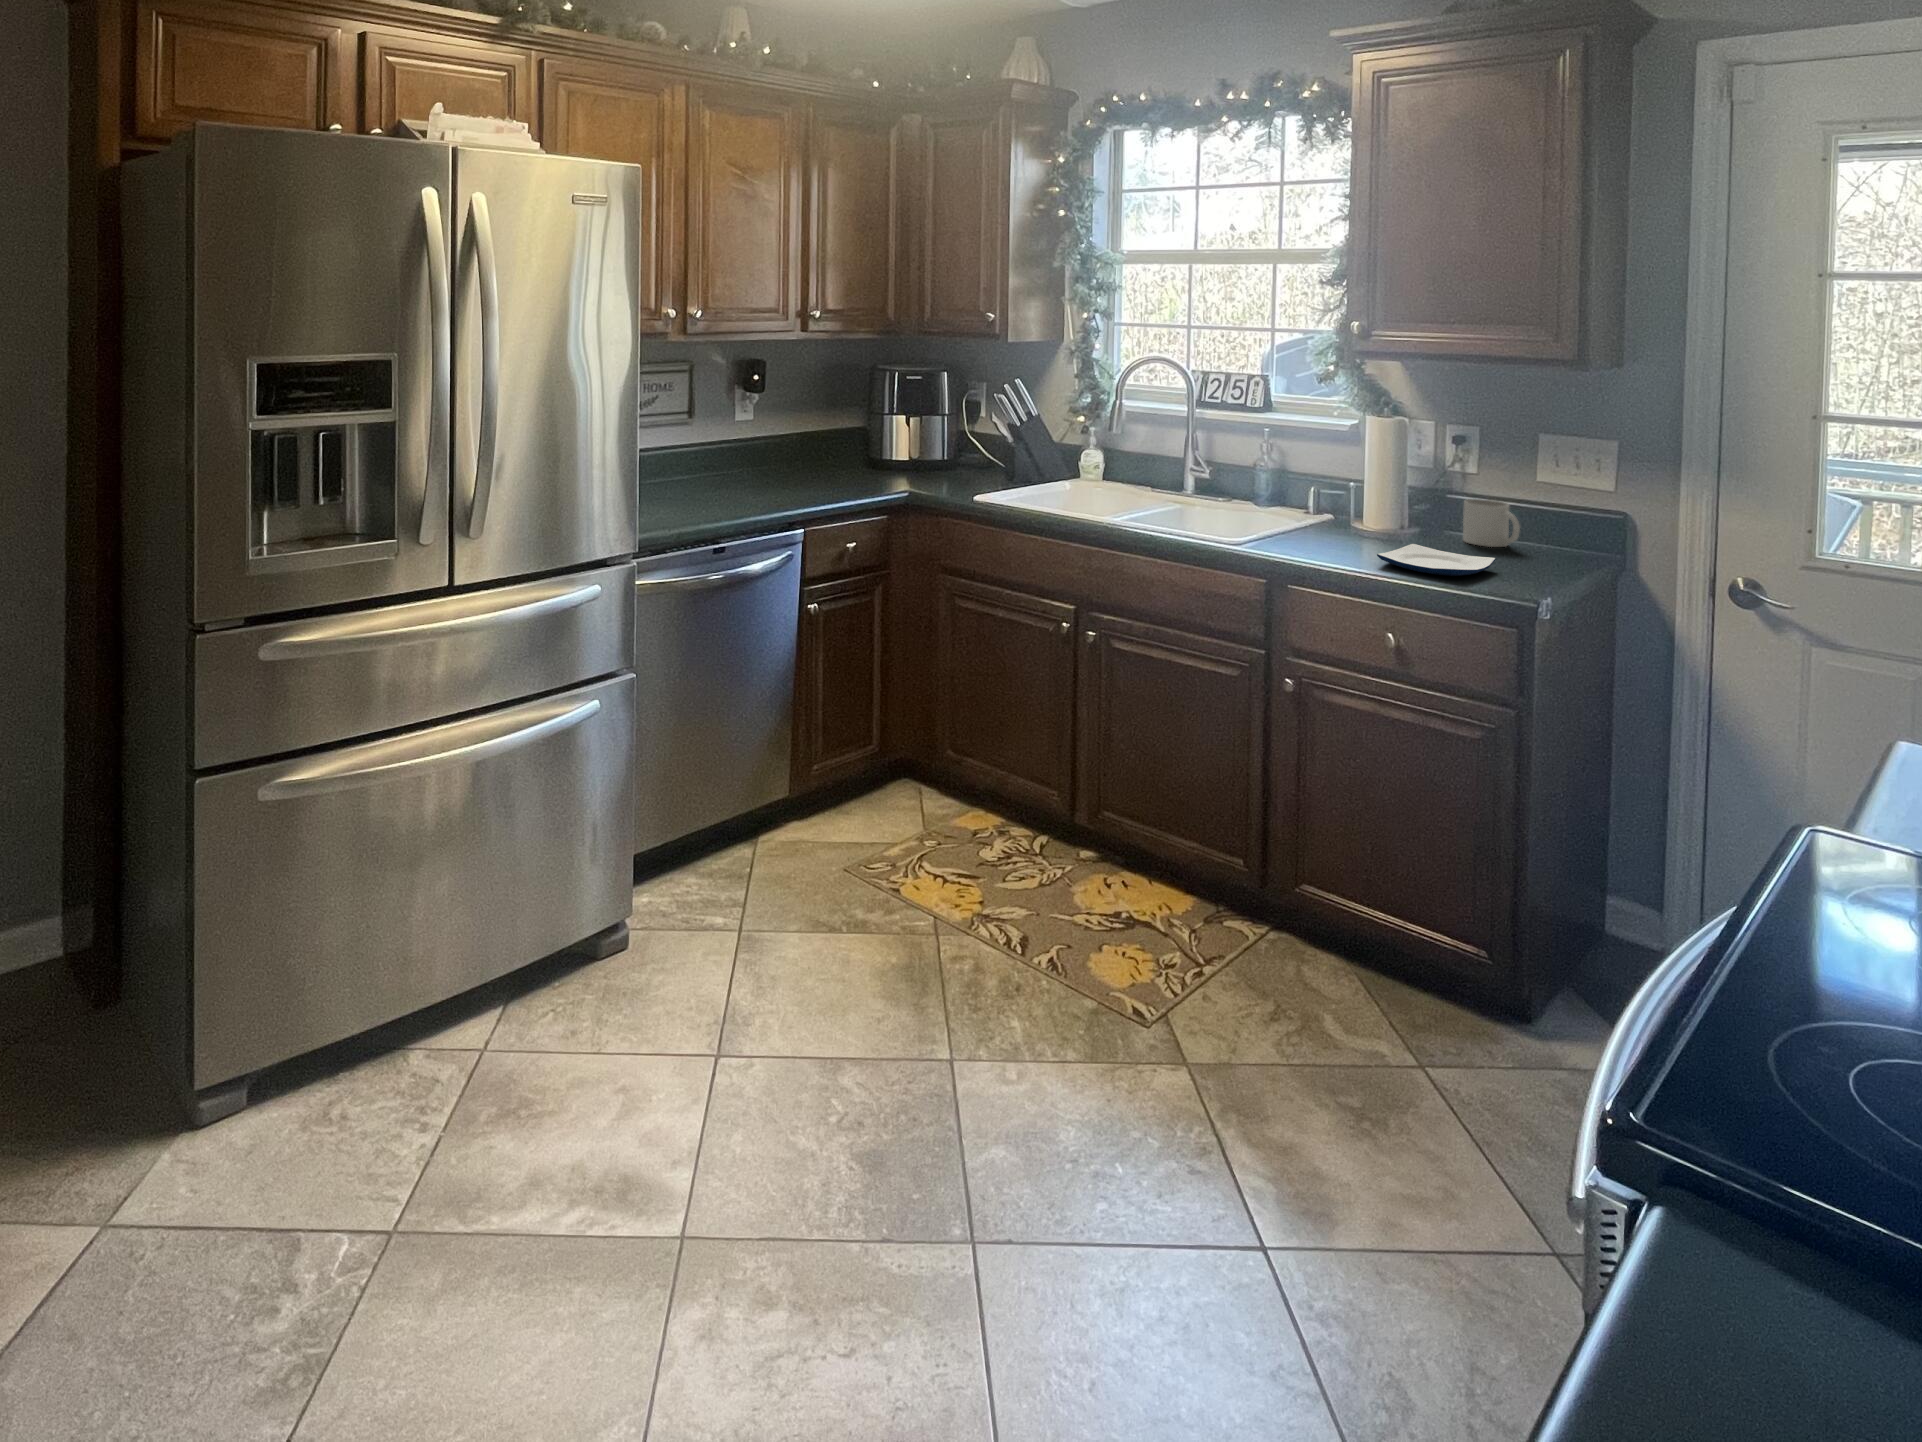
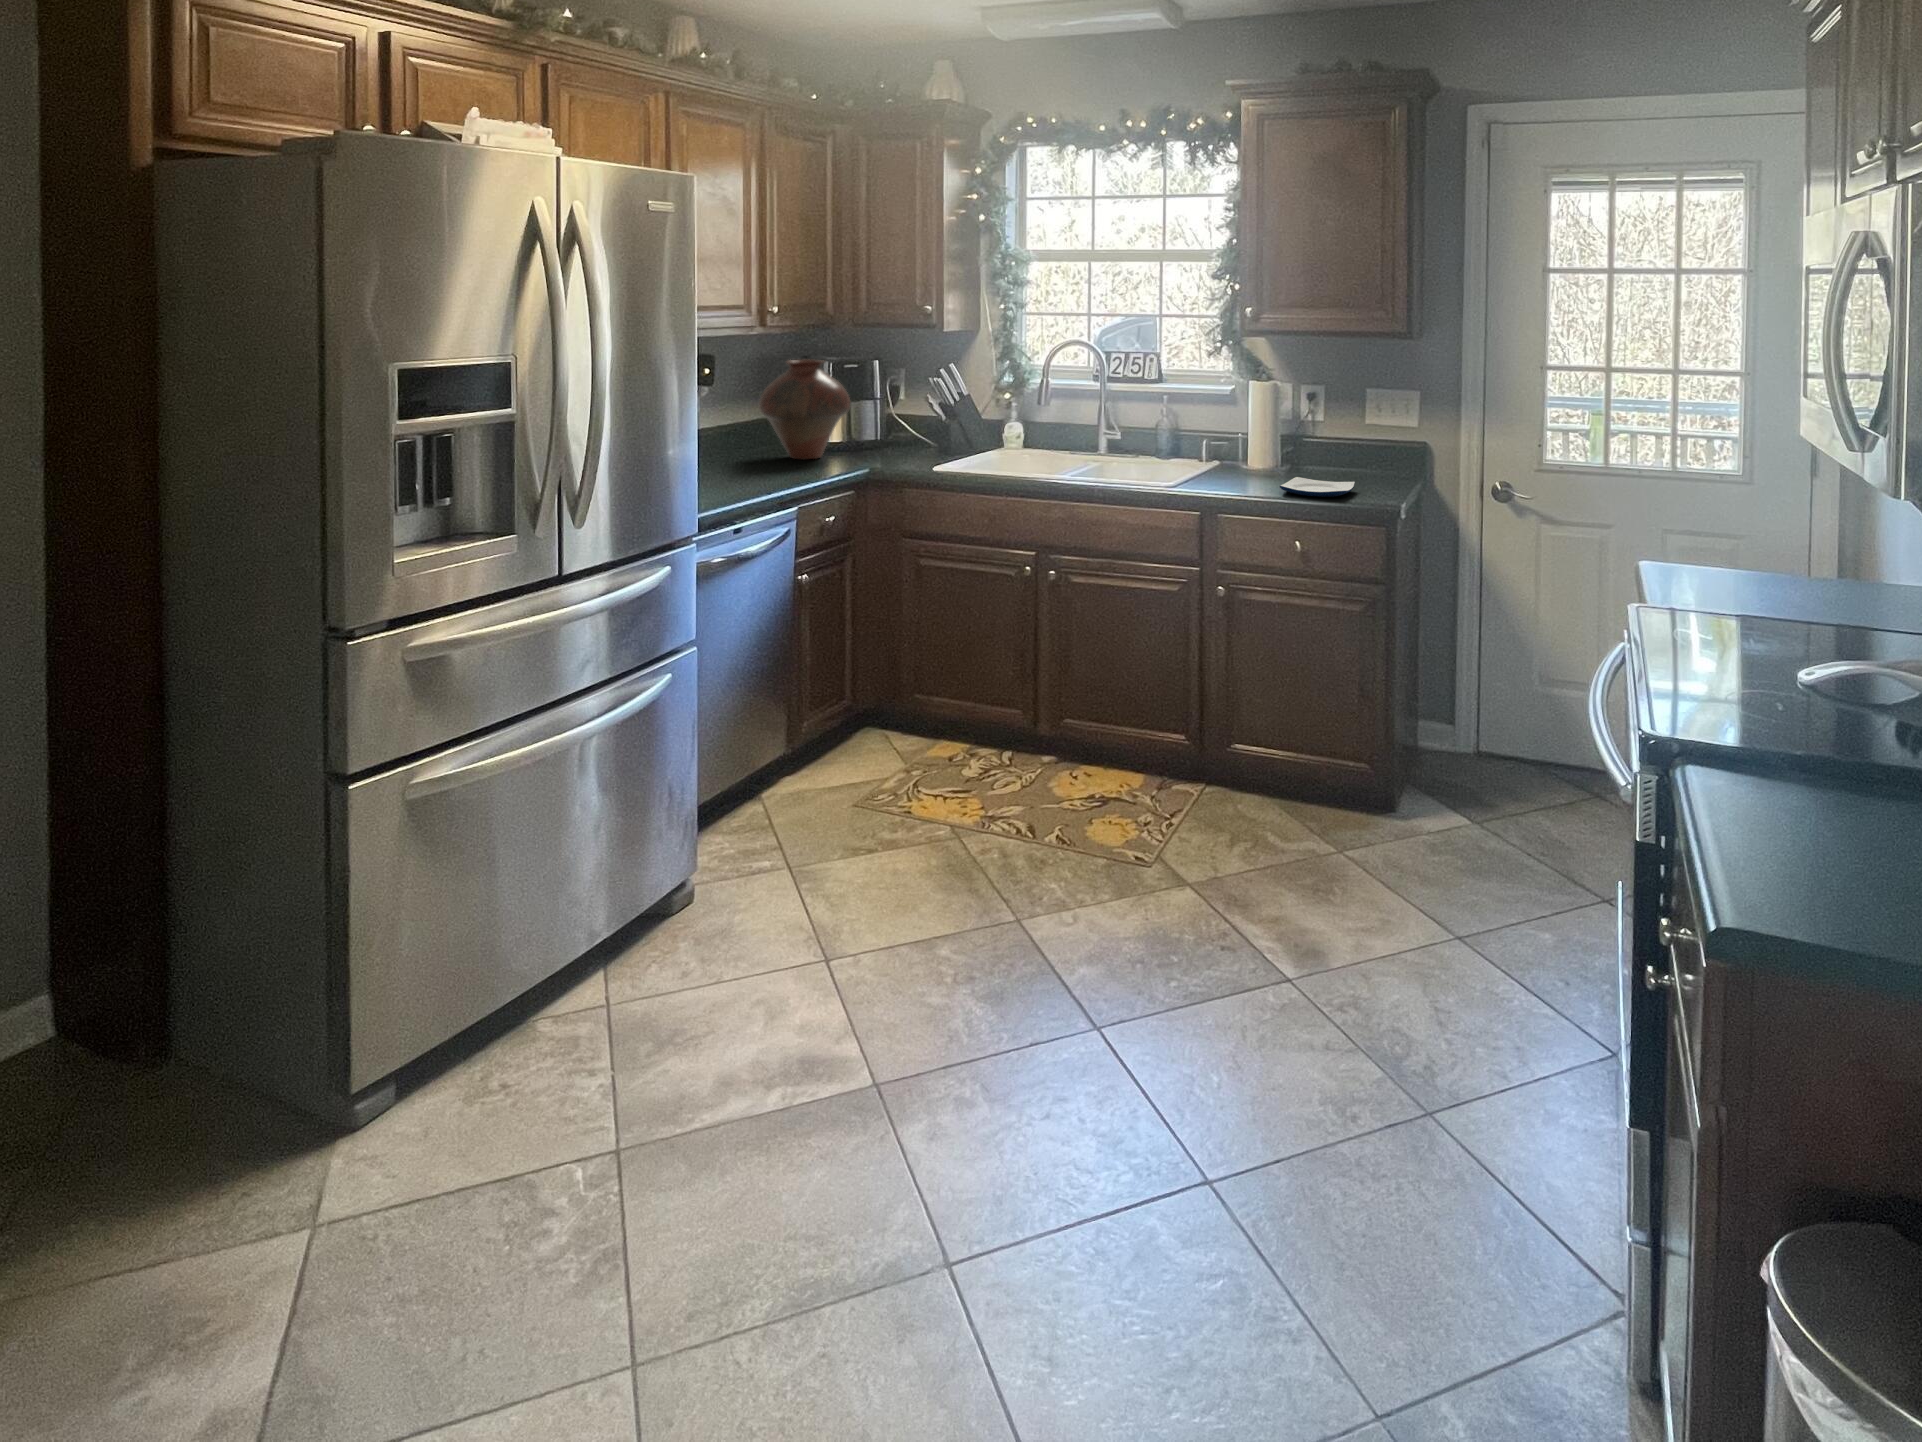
vase: none [804,368,900,475] -> present [759,359,850,459]
mug: present [1463,499,1520,547] -> none [1320,441,1360,475]

